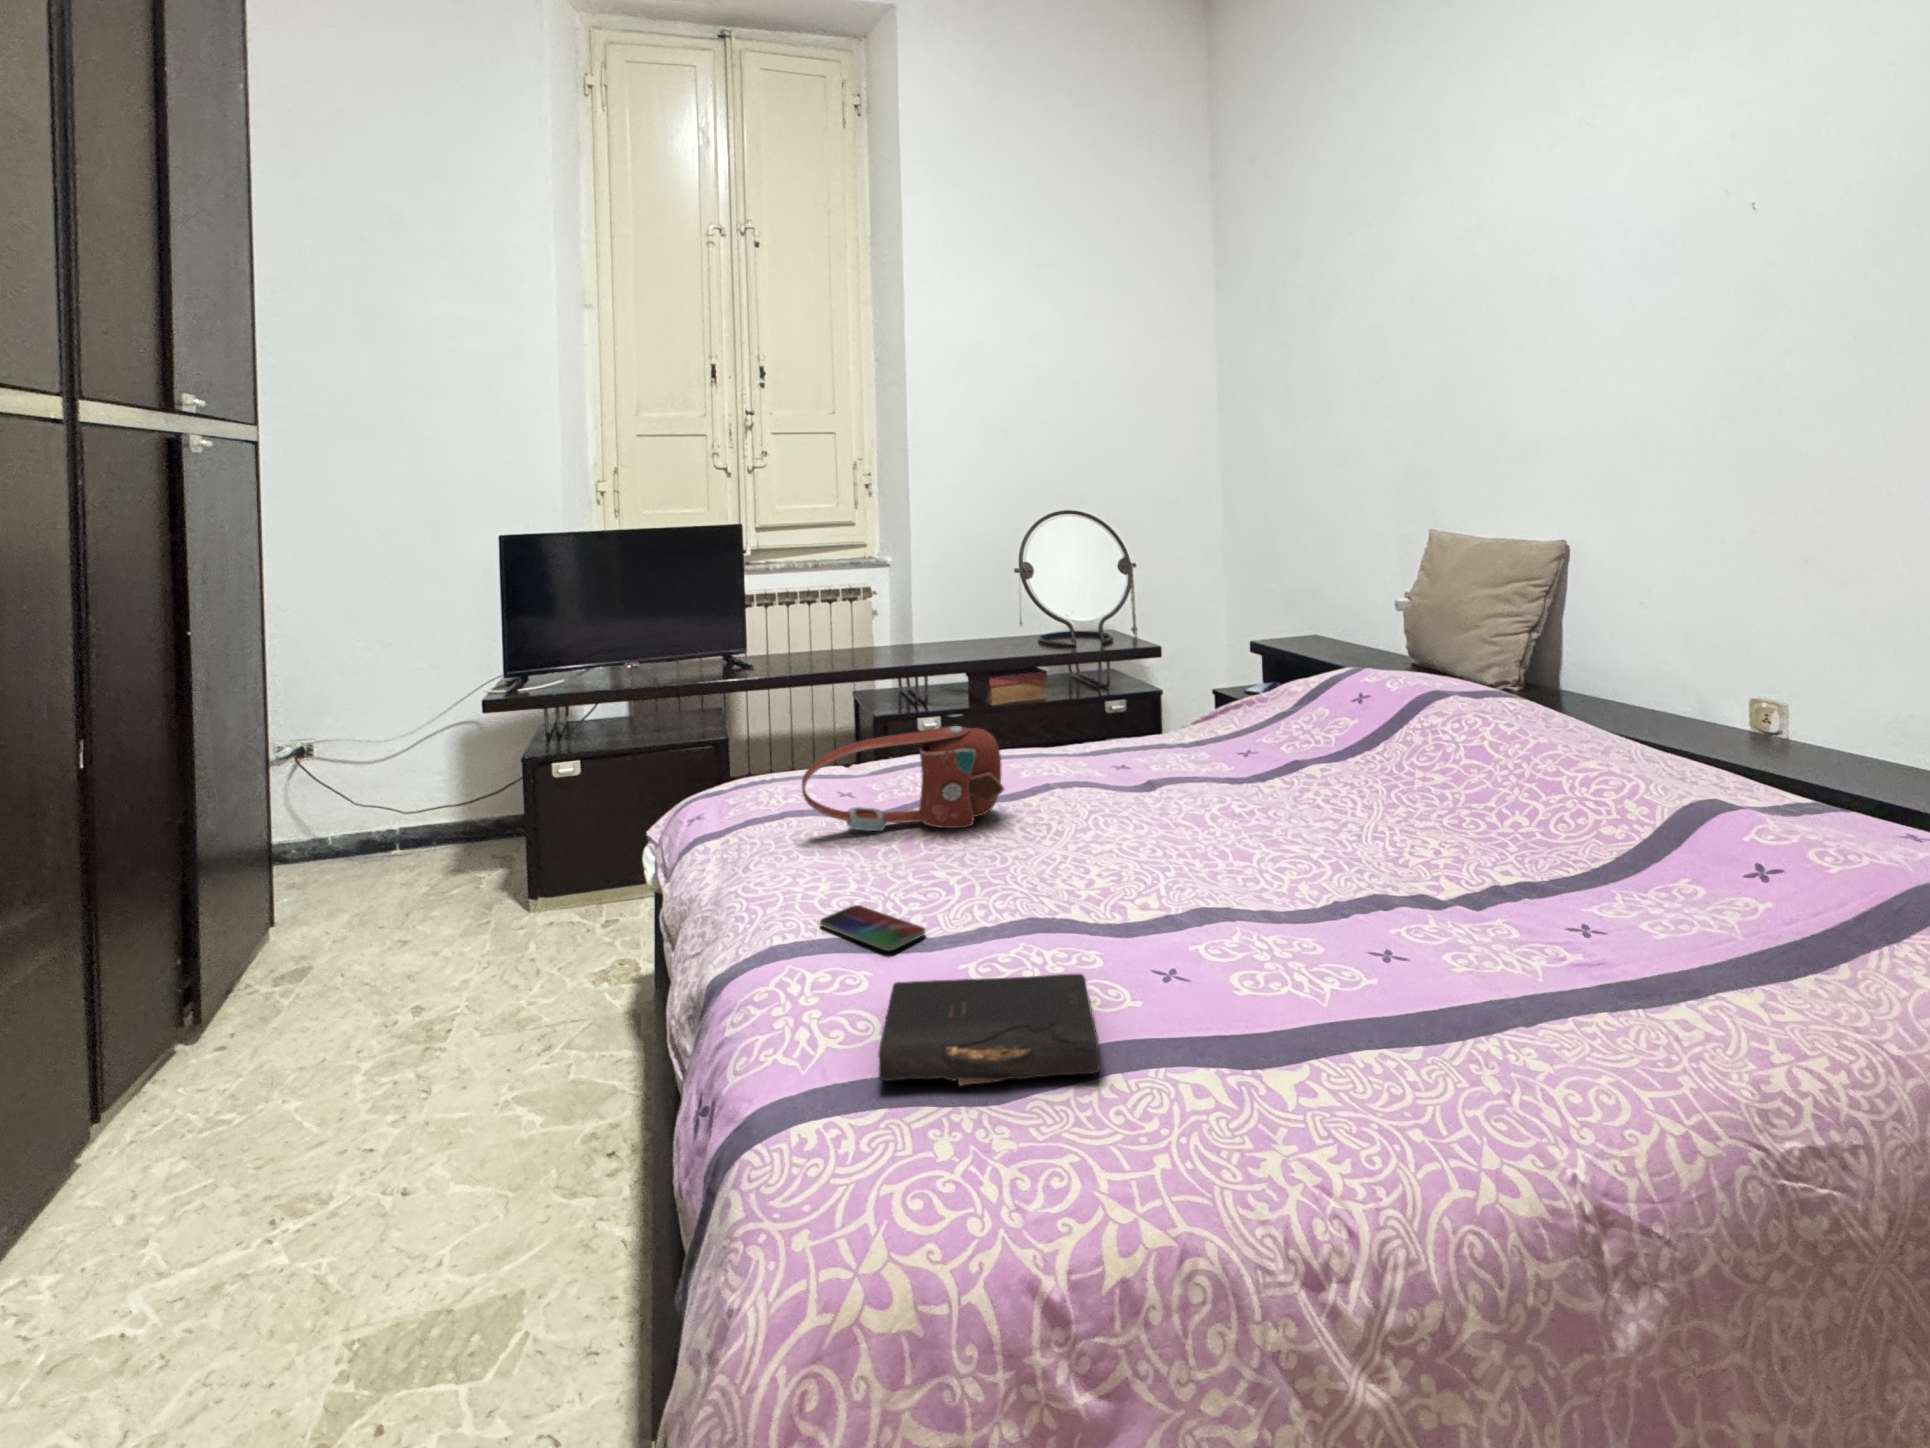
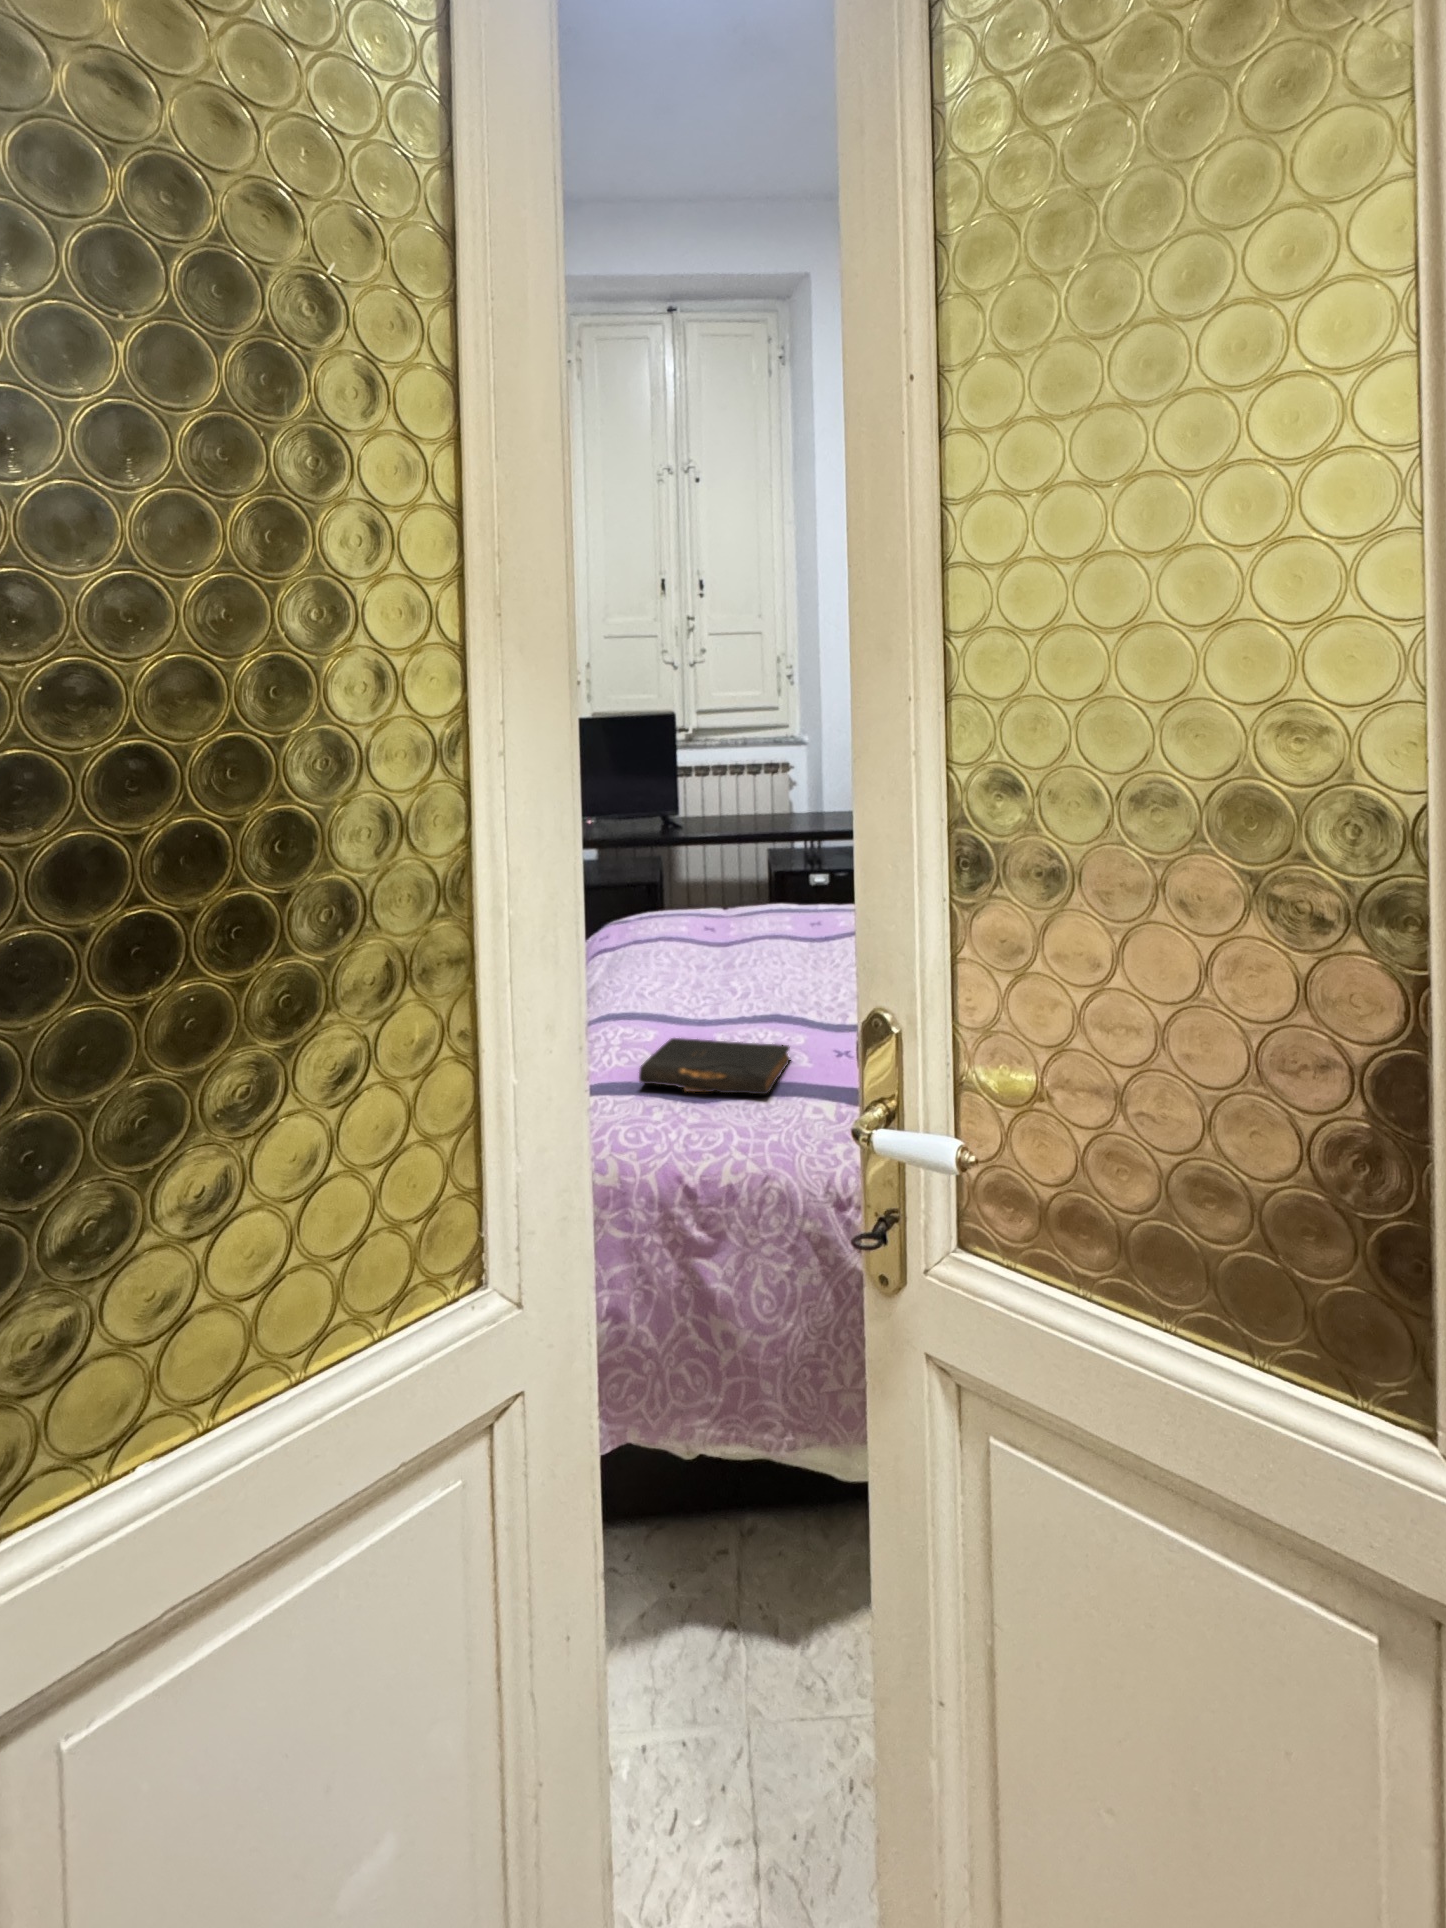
handbag: present [802,726,1004,831] -> none [663,882,811,959]
smartphone: present [820,905,925,951] -> none [649,997,712,1024]

